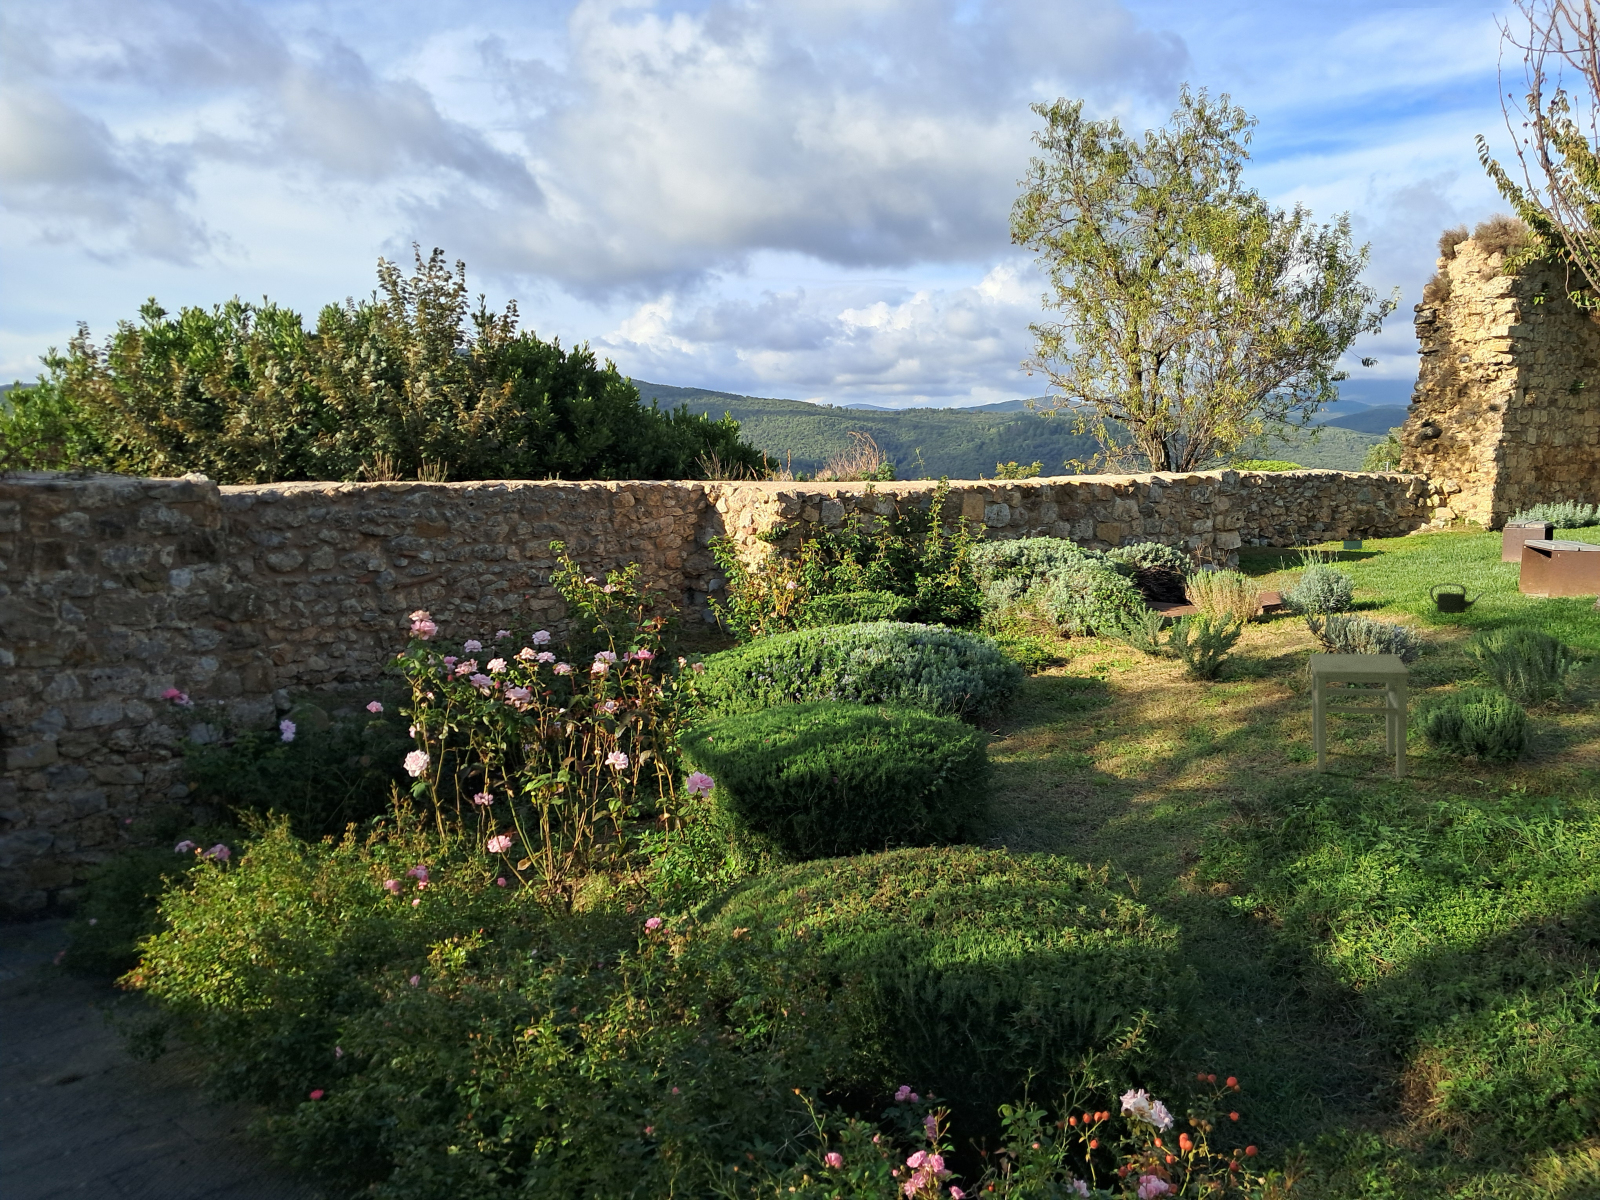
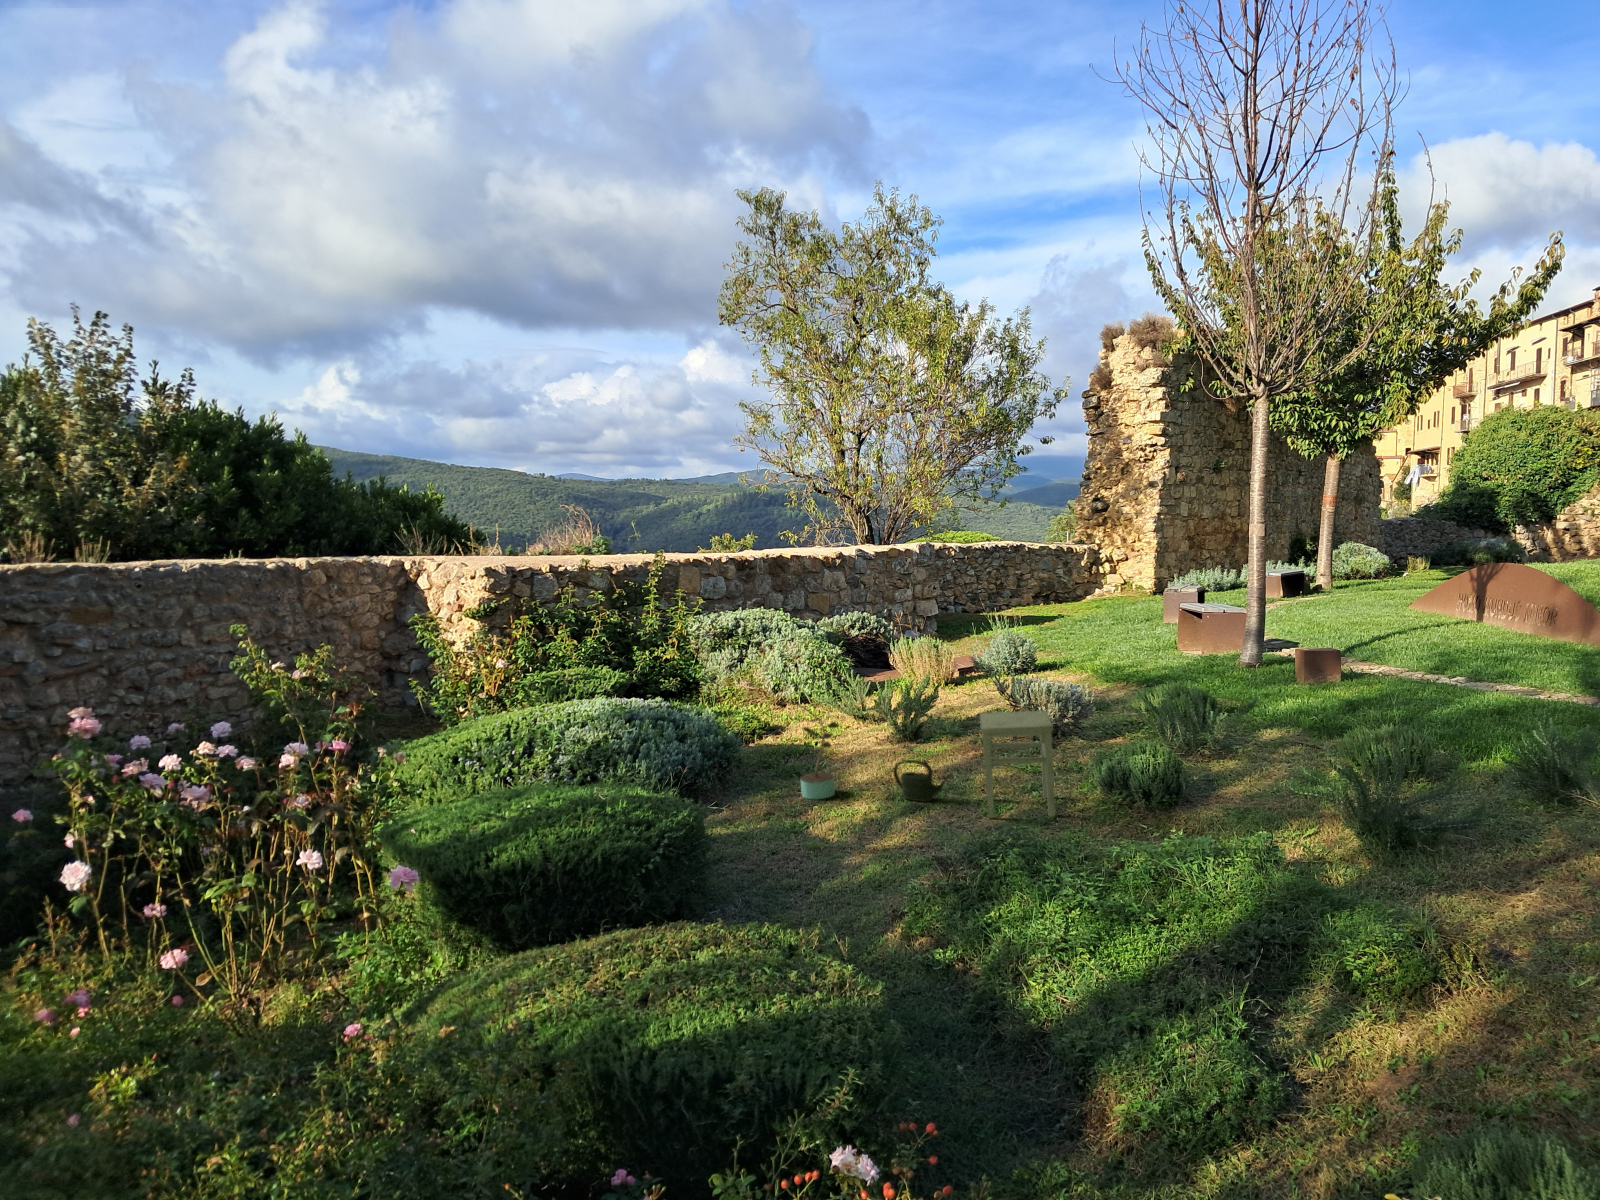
potted plant: present [1336,496,1370,549] -> present [781,686,838,799]
watering can: present [1430,583,1484,612] -> present [893,760,951,802]

